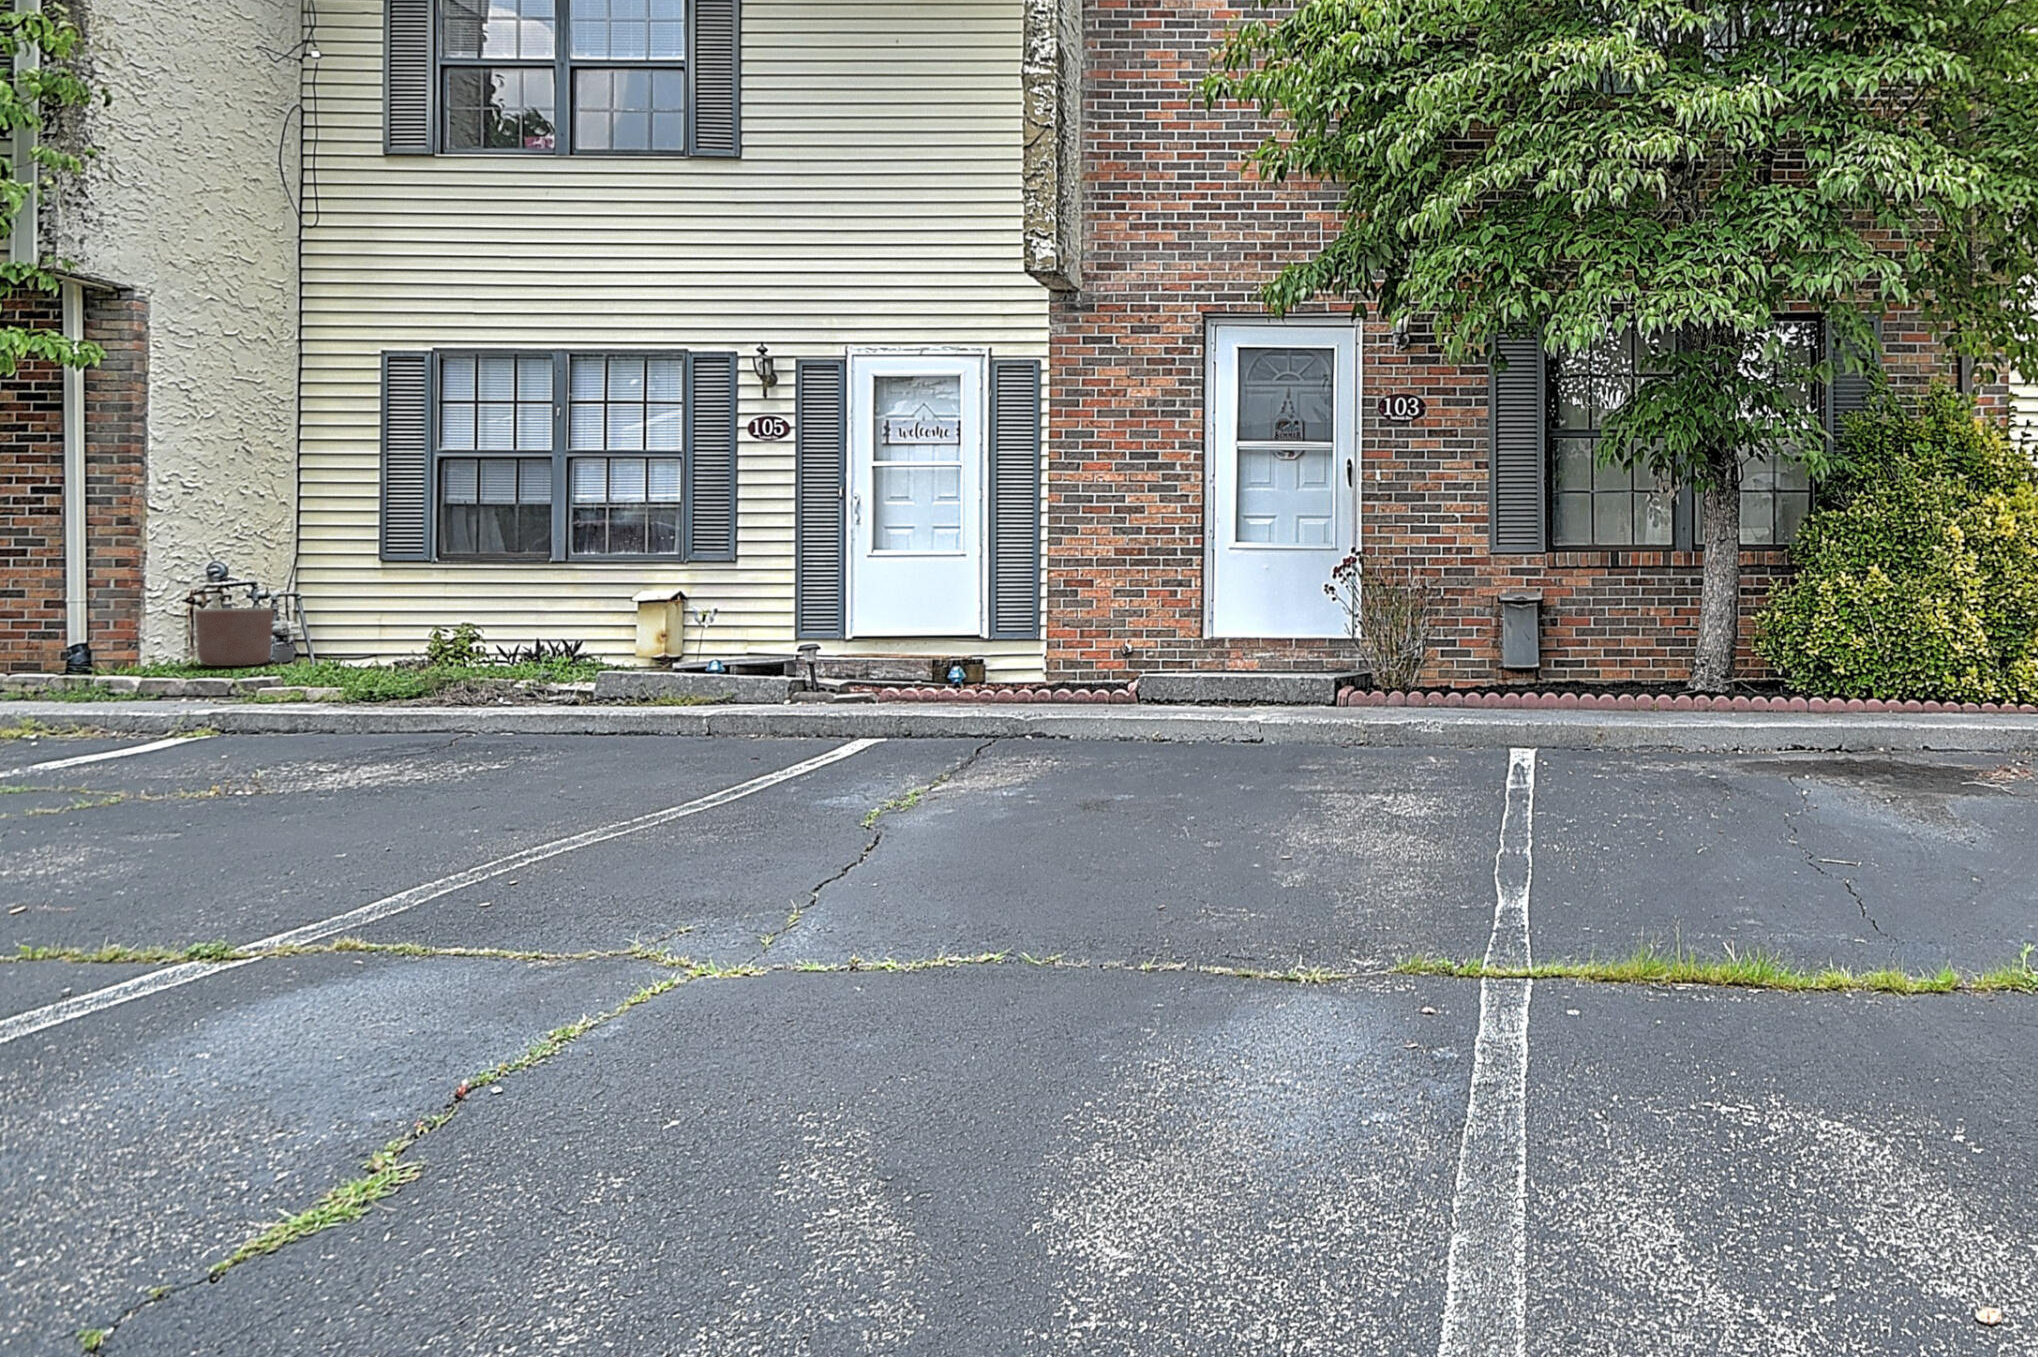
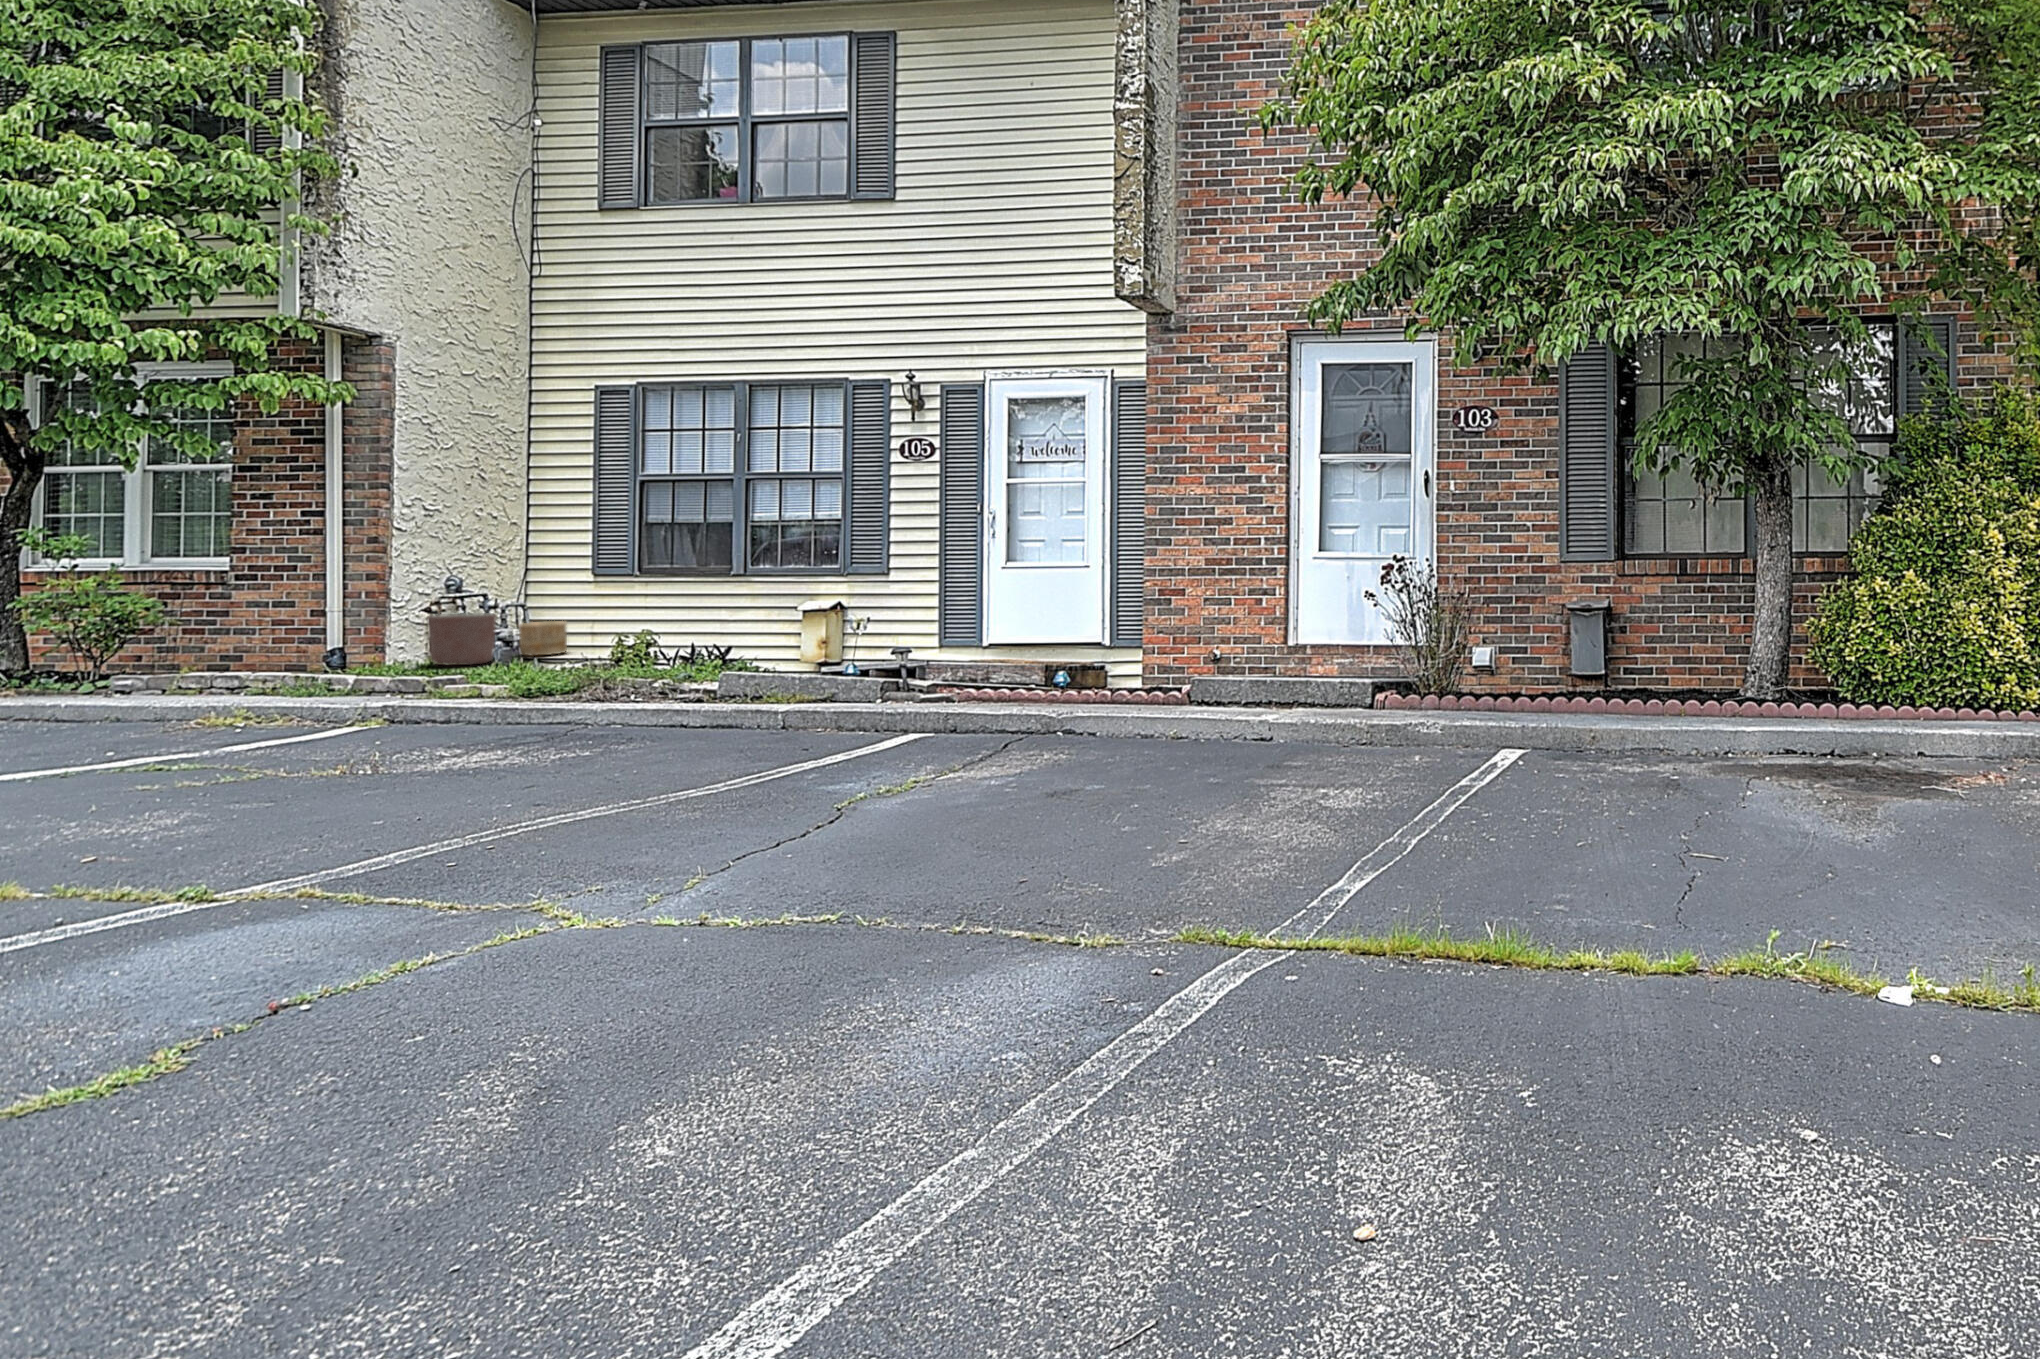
wooden bucket: none [292,619,350,656] -> present [519,621,568,656]

